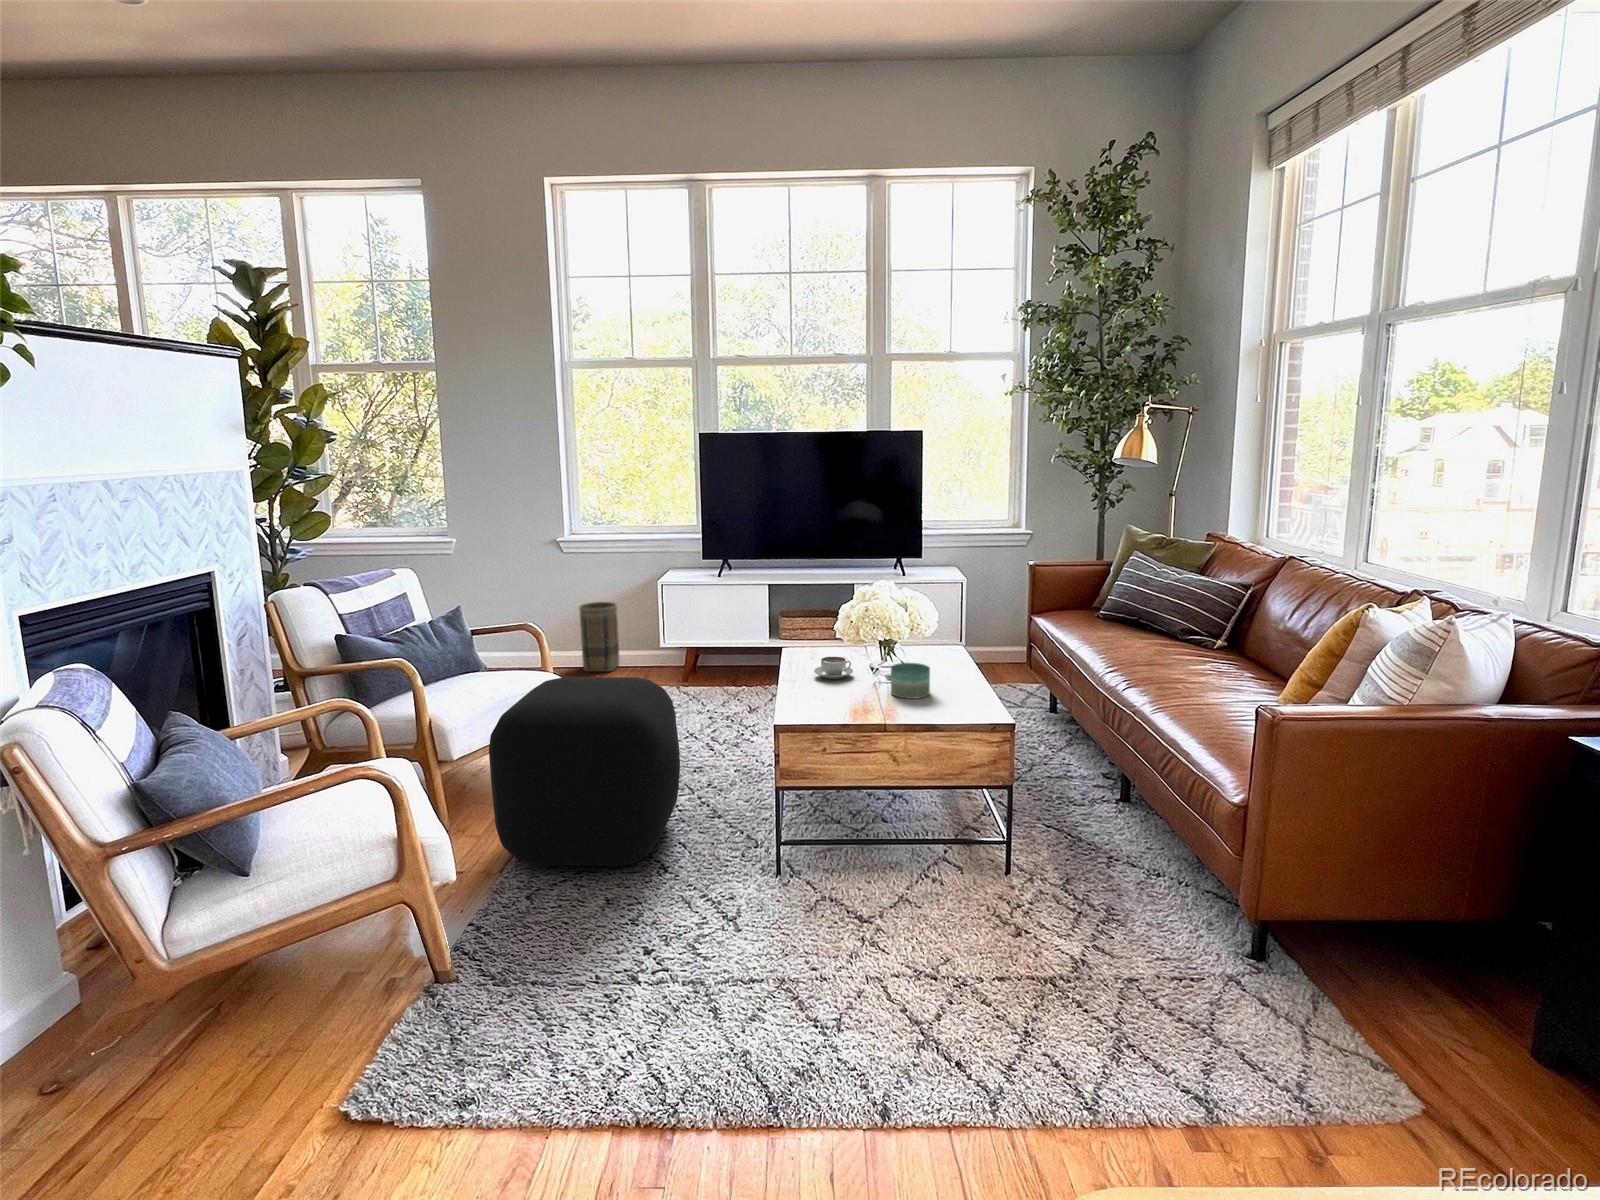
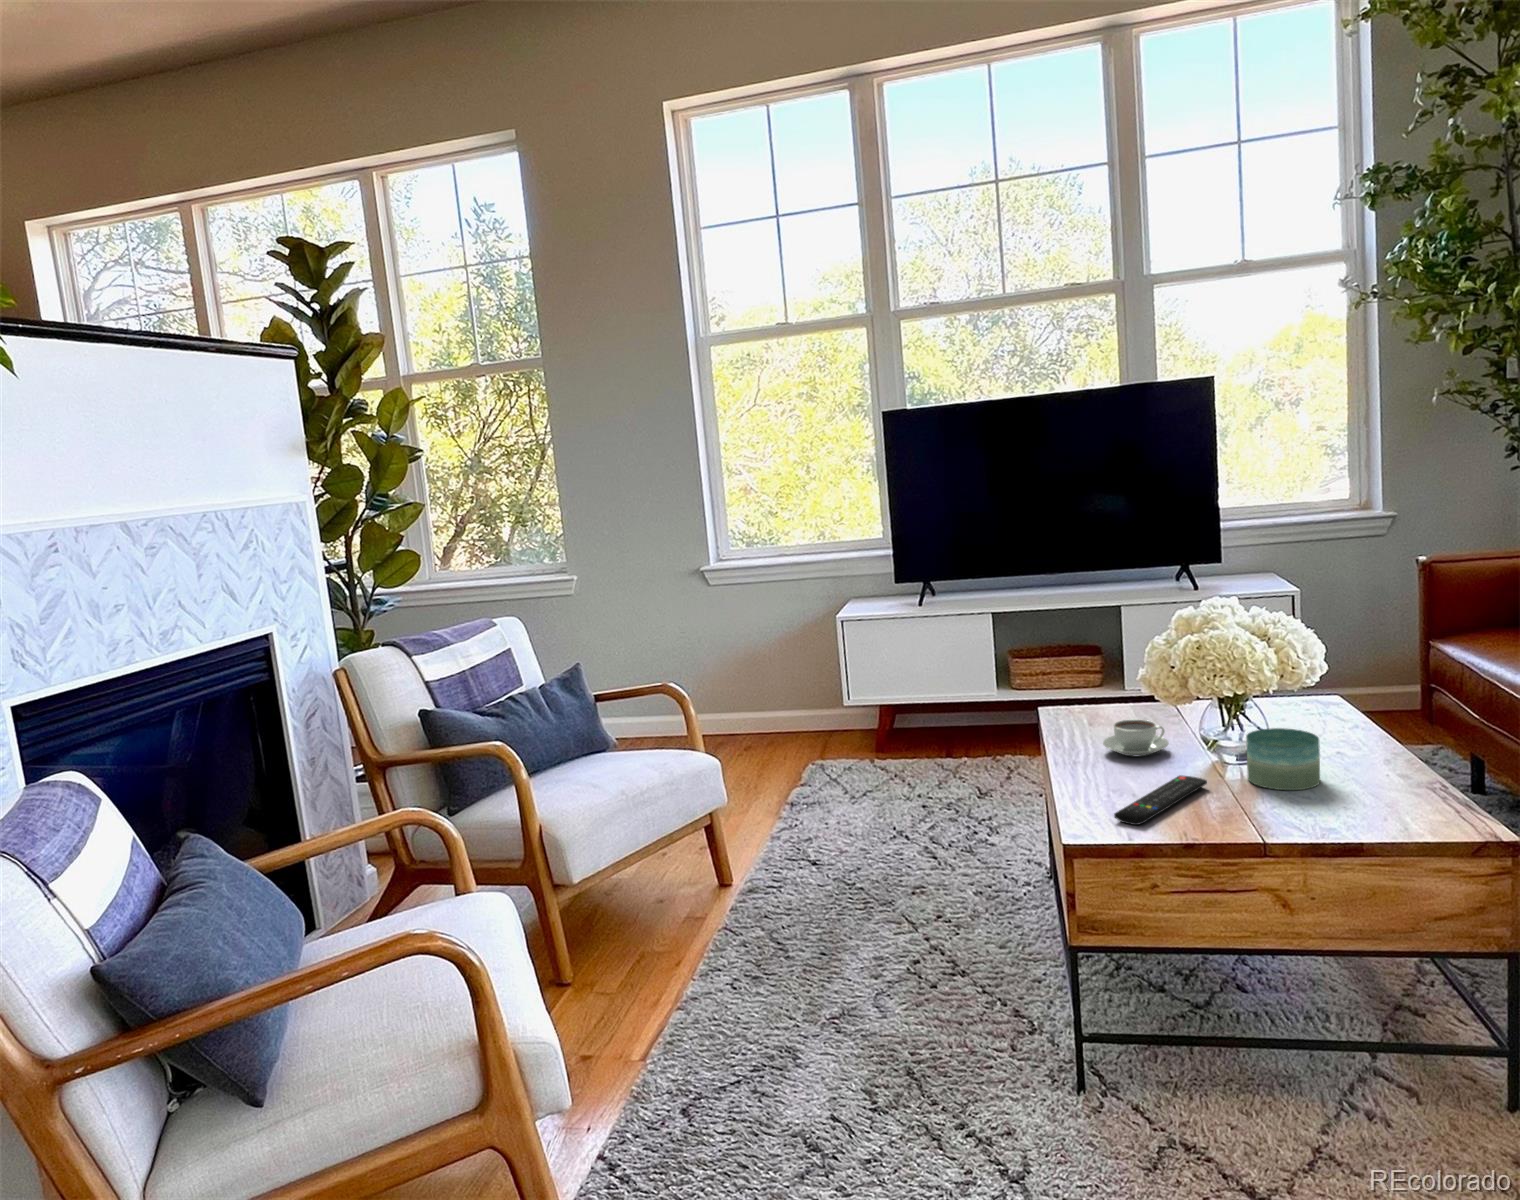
basket: present [579,602,619,672] -> none [734,647,789,741]
ottoman: present [489,677,680,866] -> none [618,761,901,1061]
remote control: none [807,689,866,716] -> present [1114,775,1207,825]

